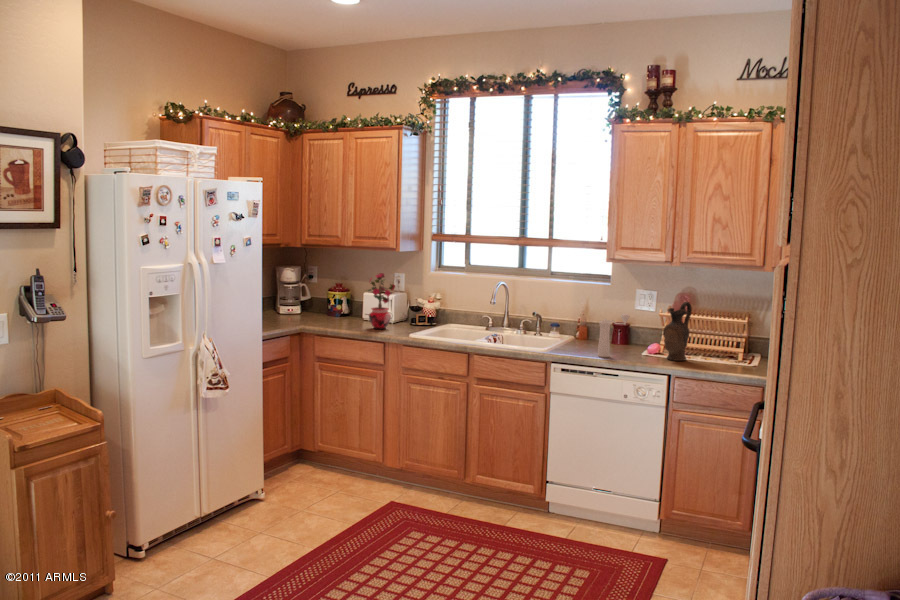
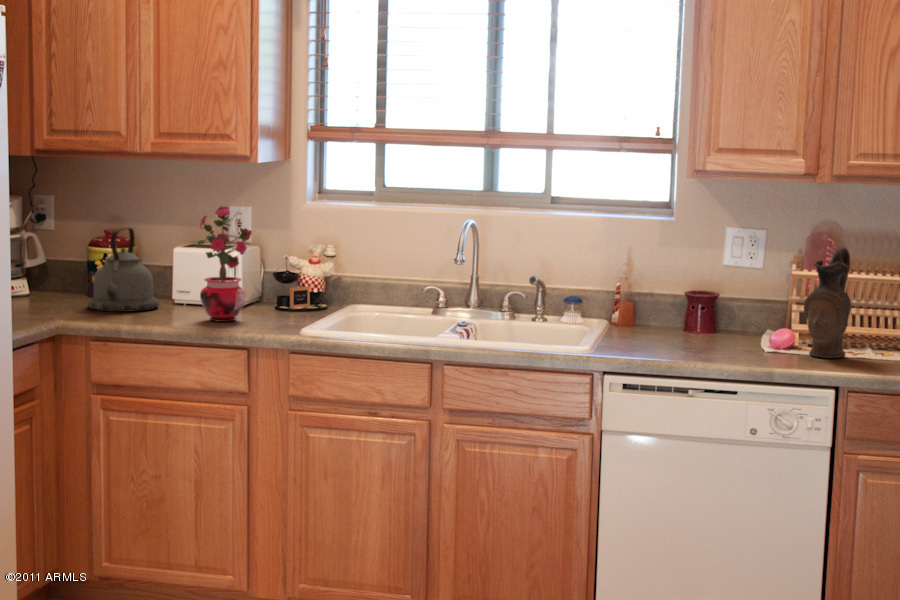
kettle: none [323,282,356,323] -> present [88,228,159,312]
pepper mill: present [598,314,630,357] -> none [688,273,743,358]

